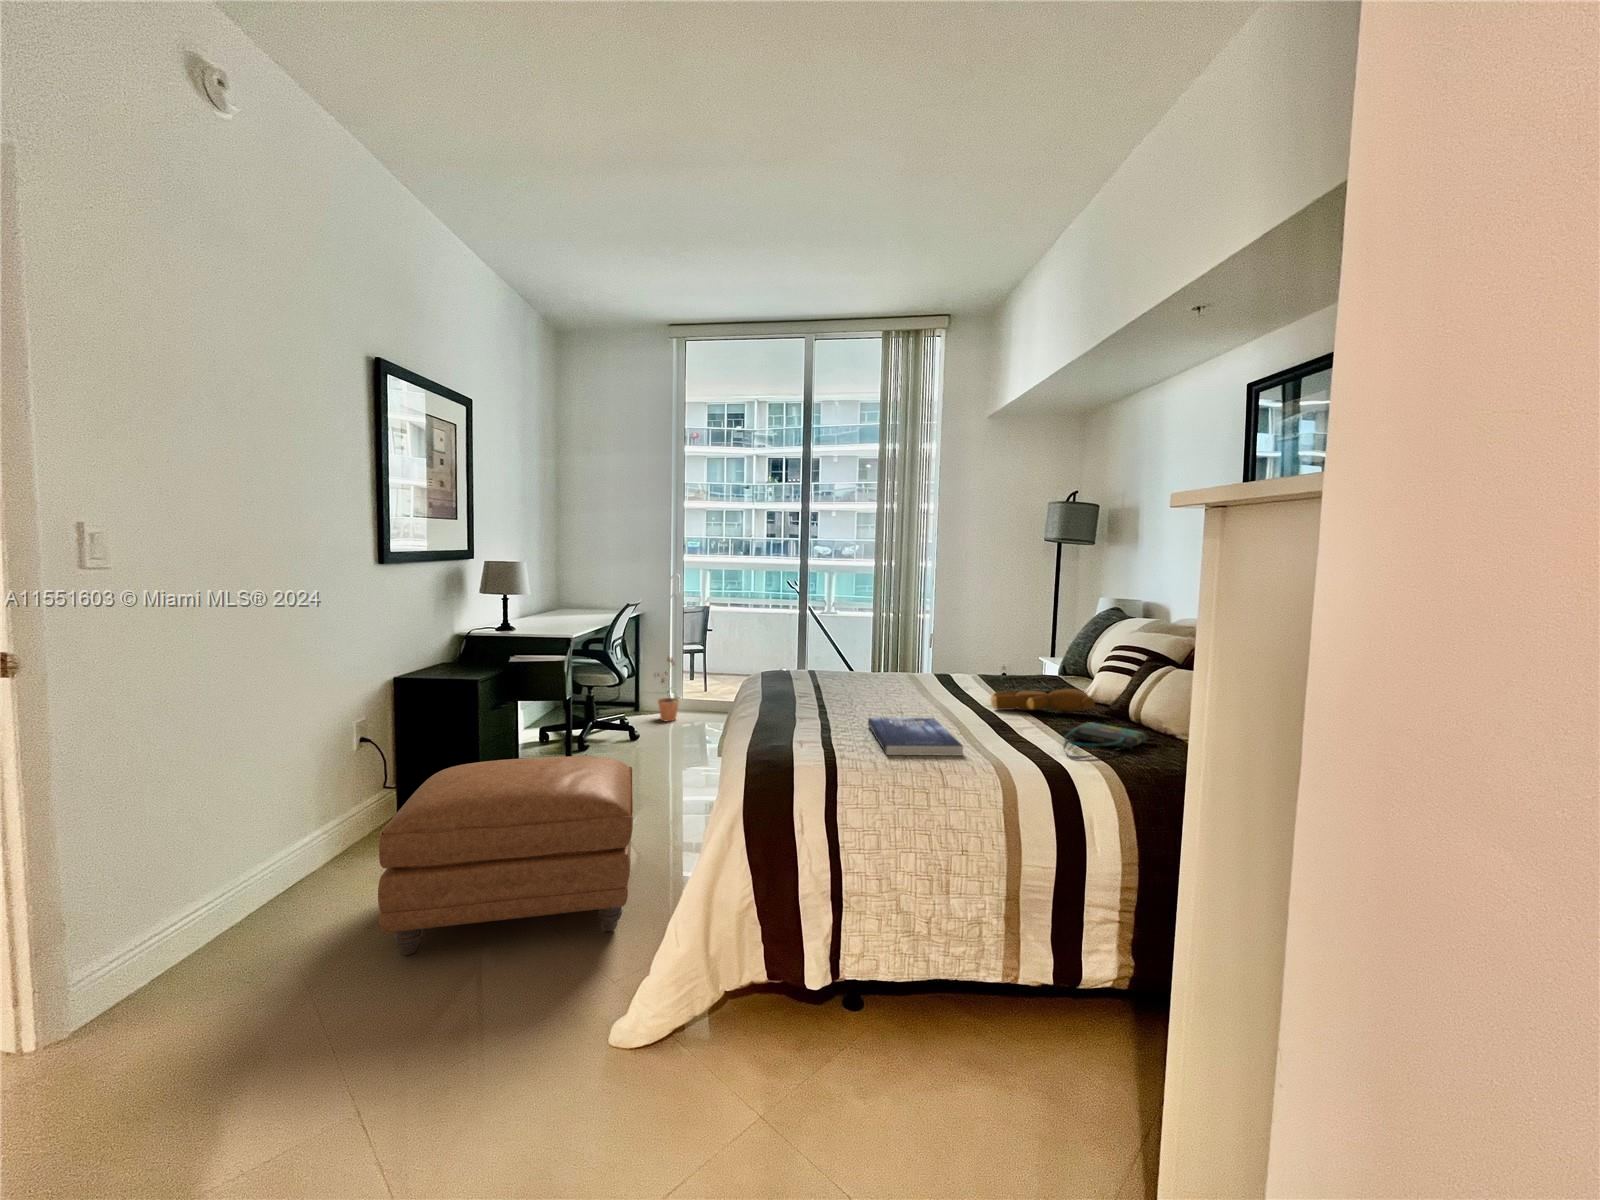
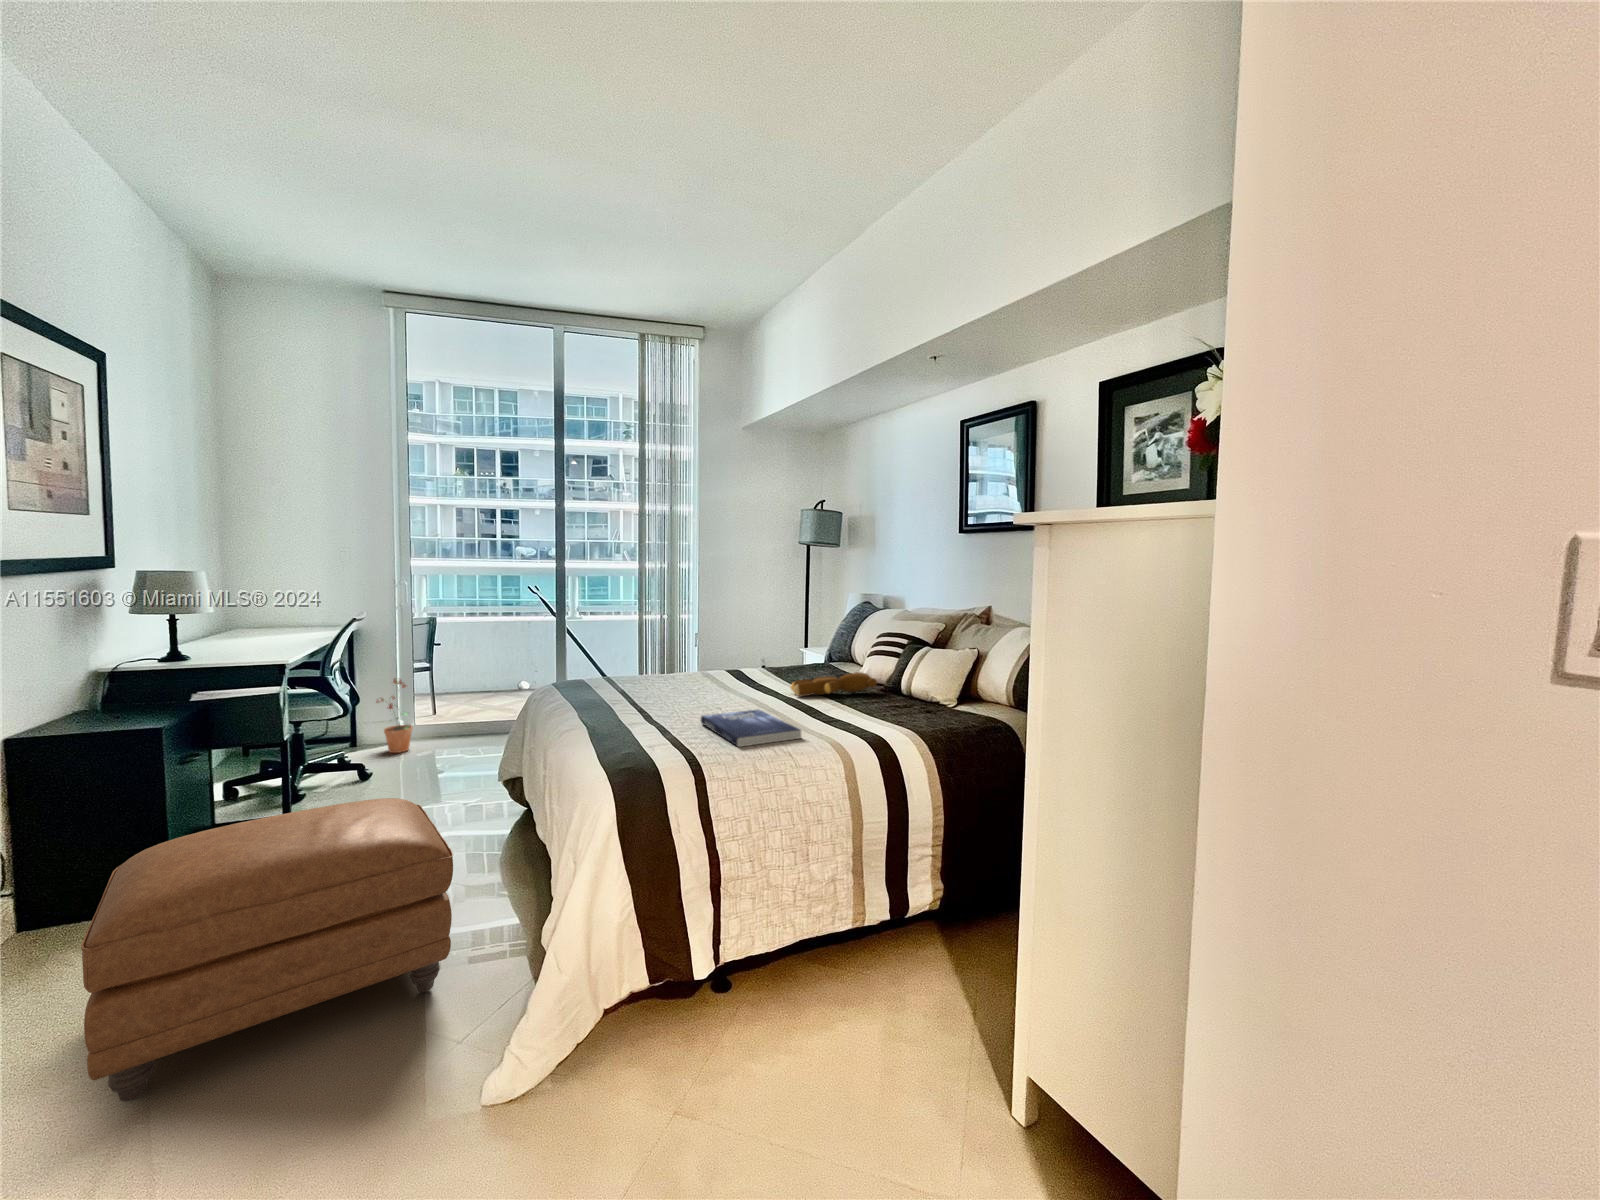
tote bag: present [1062,722,1147,759] -> none [865,698,926,729]

